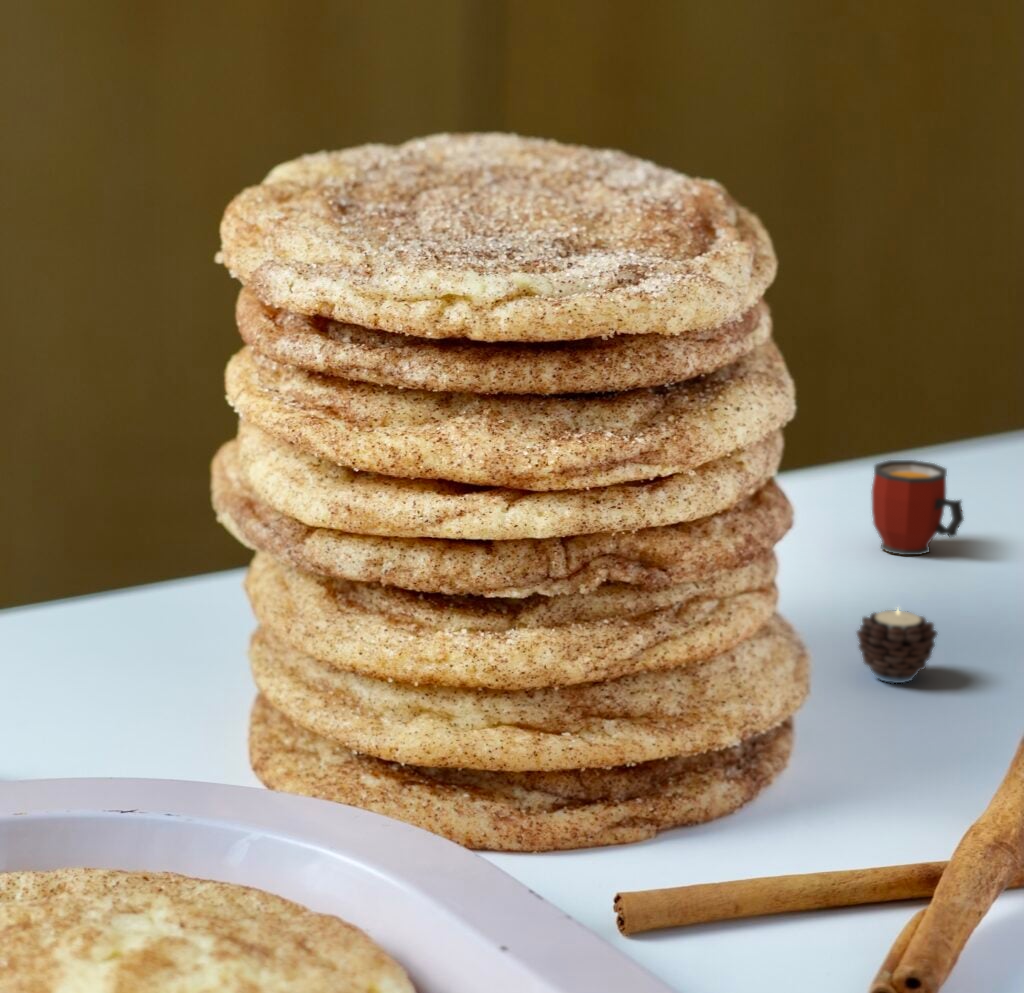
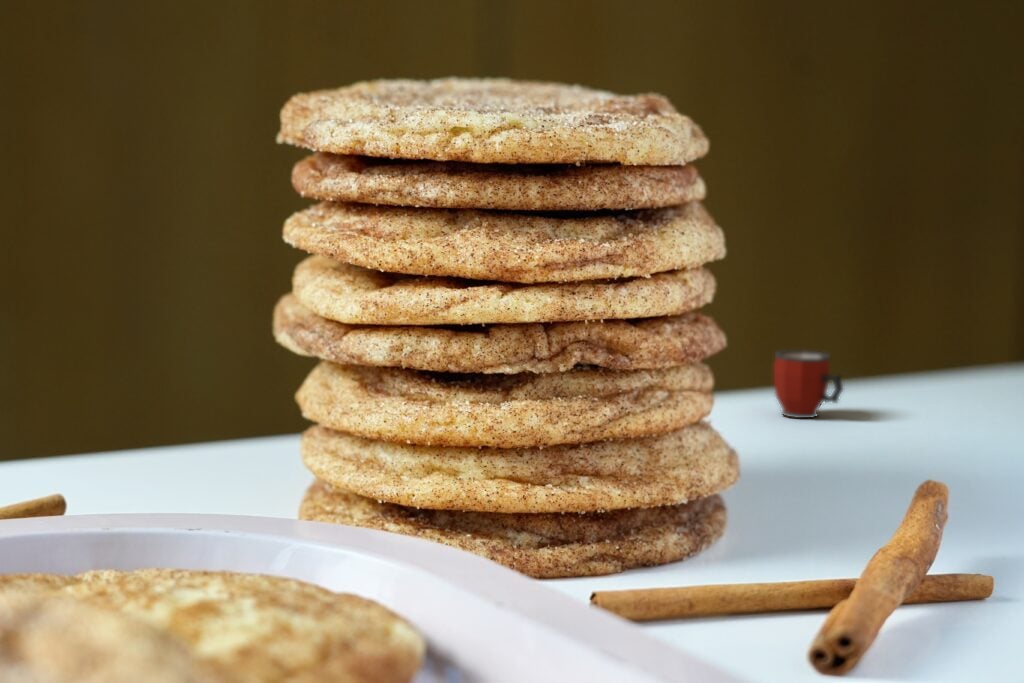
candle: present [857,610,937,683] -> none [771,425,834,485]

